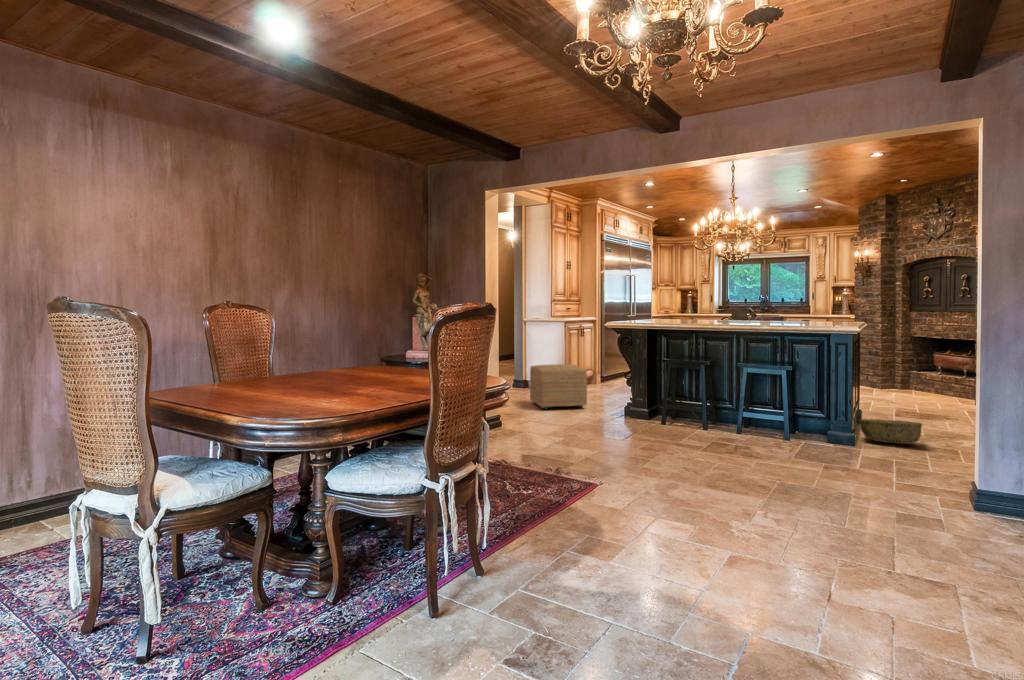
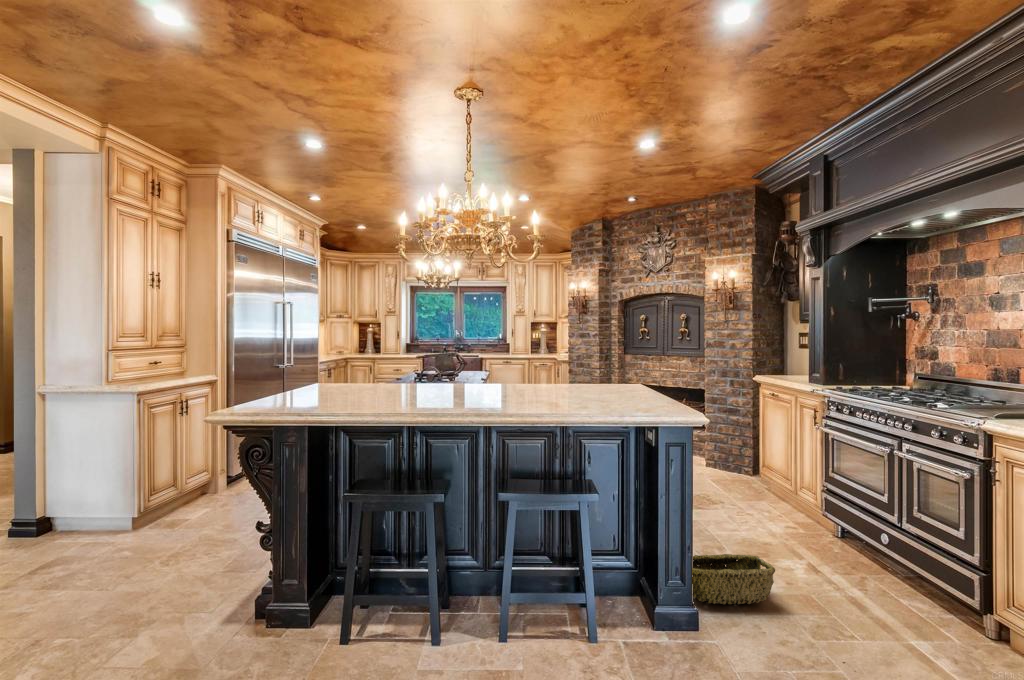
ottoman: present [530,364,587,409] -> none [20,489,168,628]

